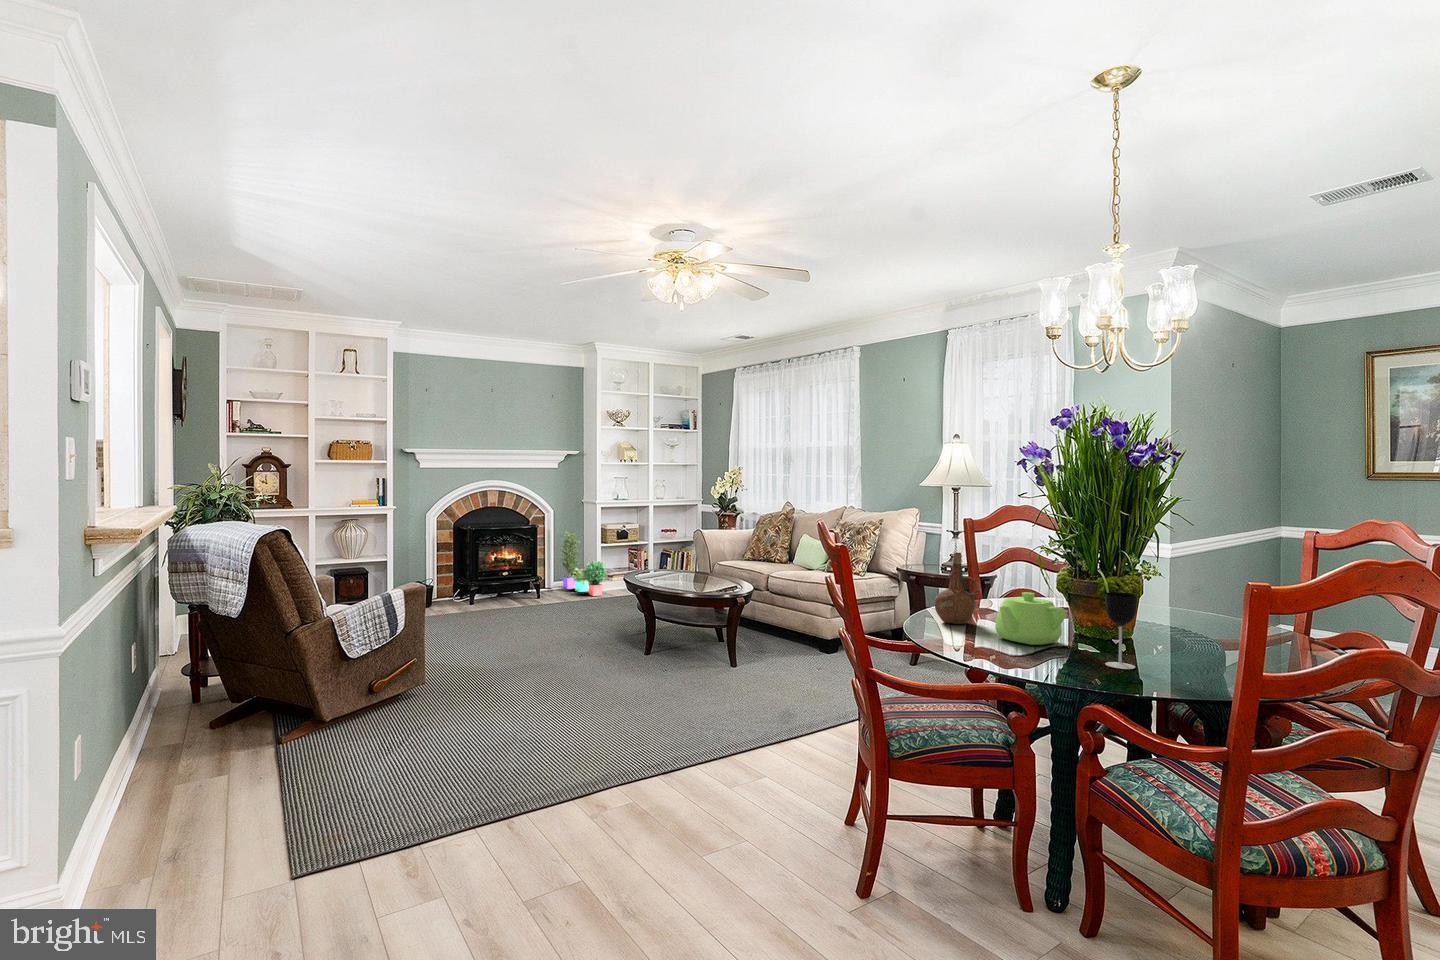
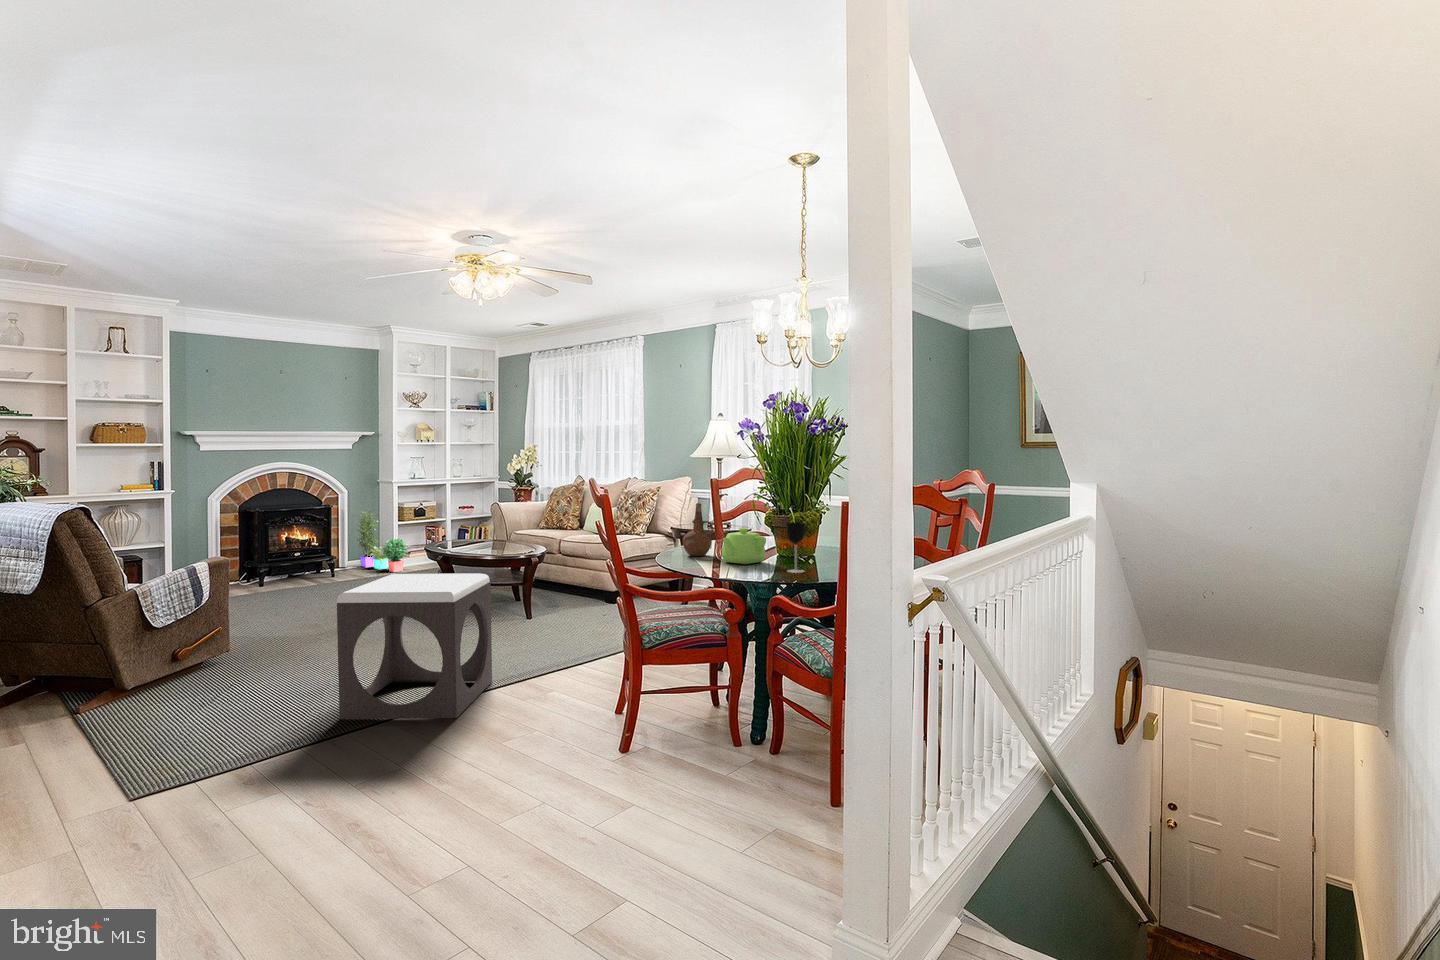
footstool: none [518,617,689,804] -> present [337,573,492,719]

